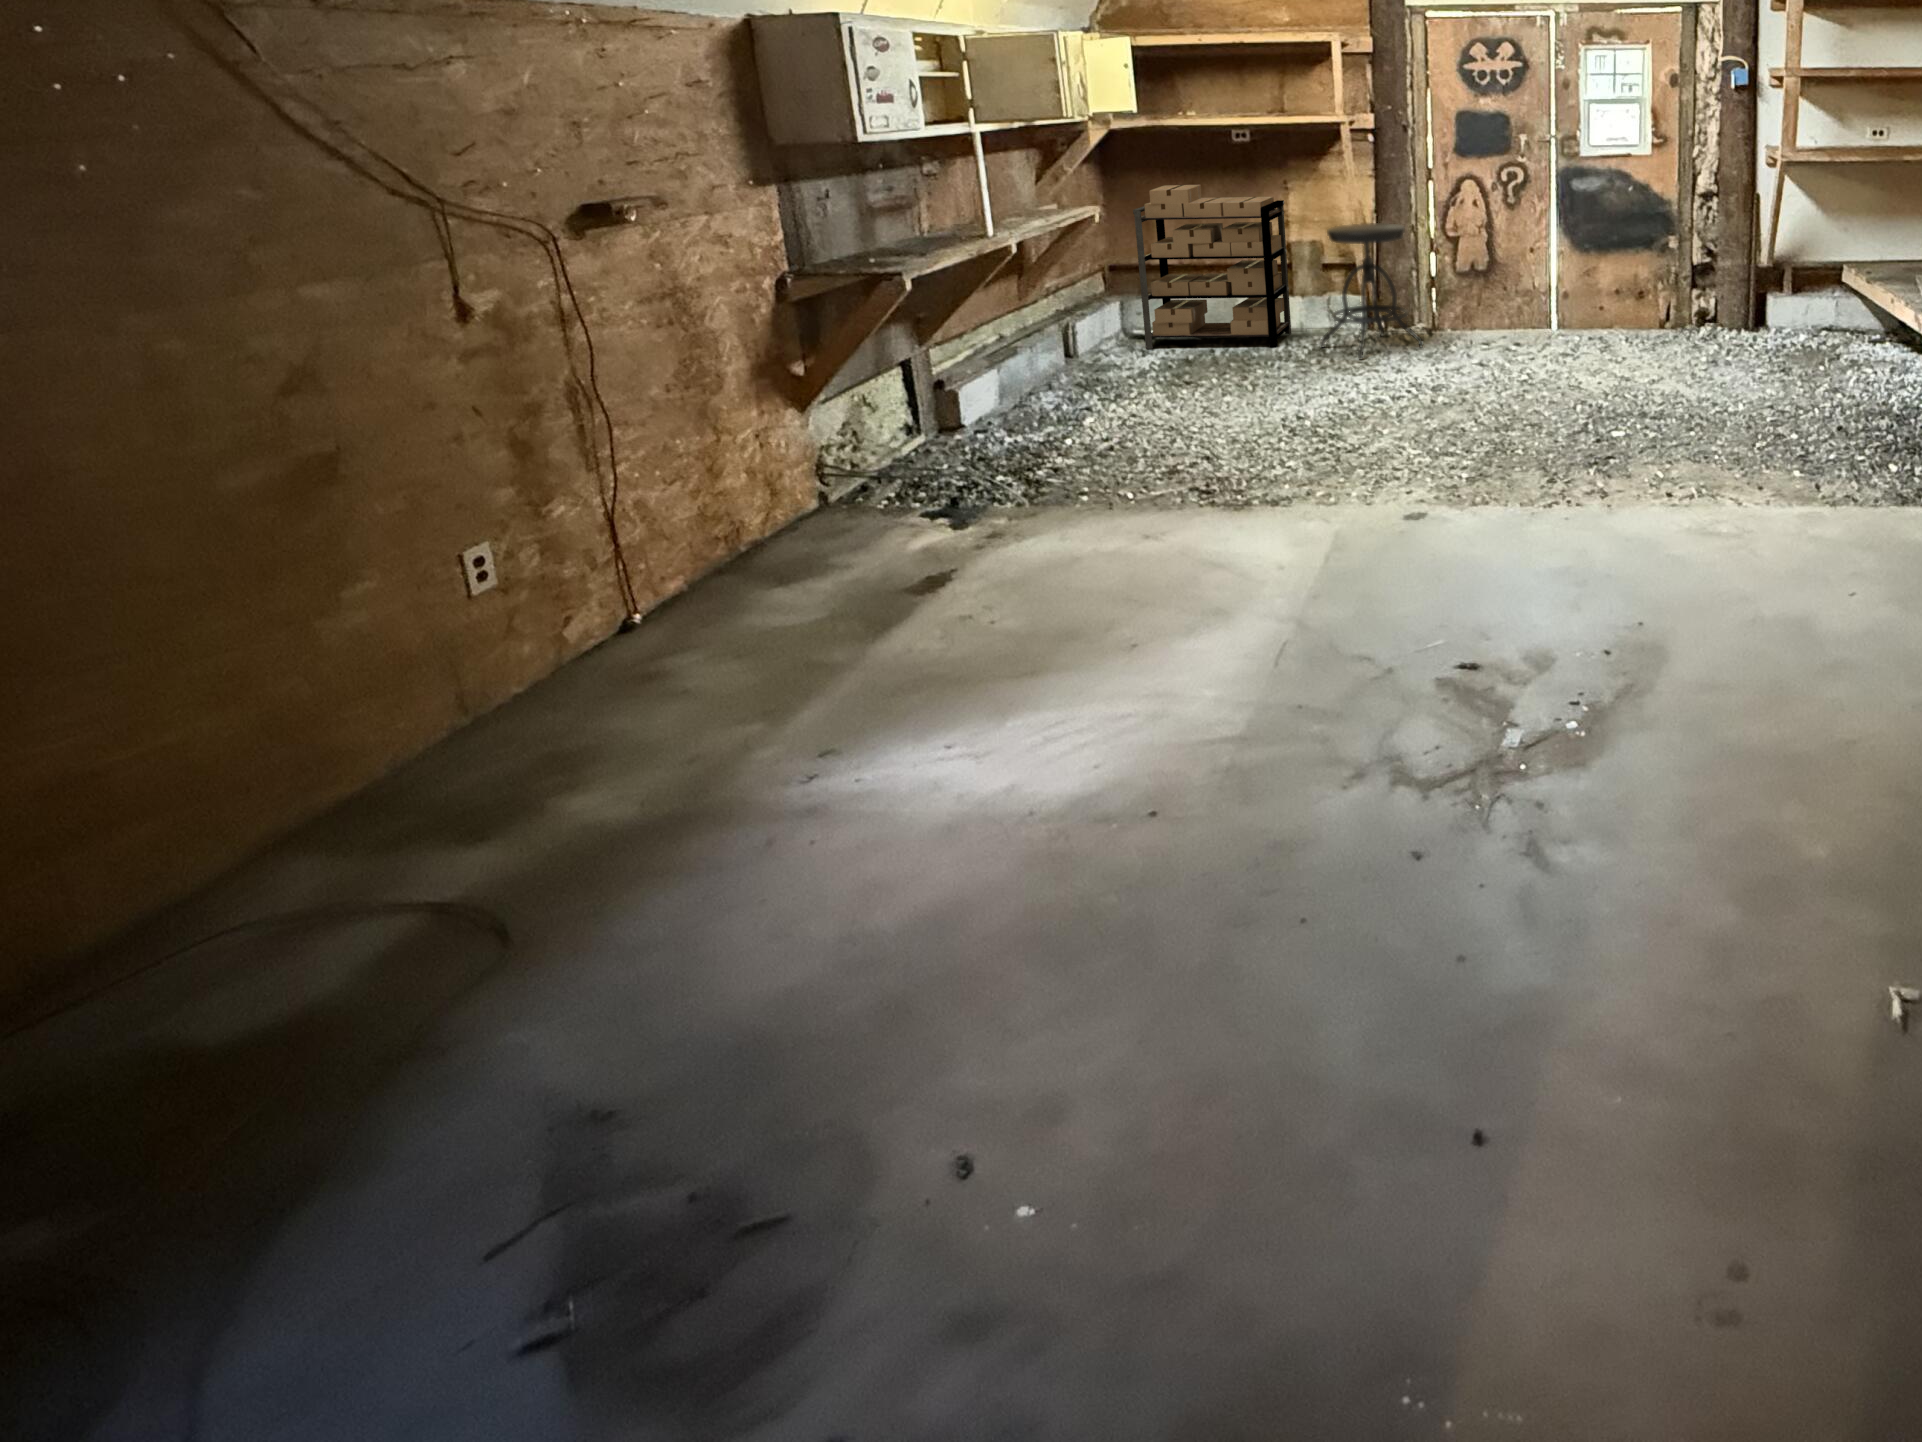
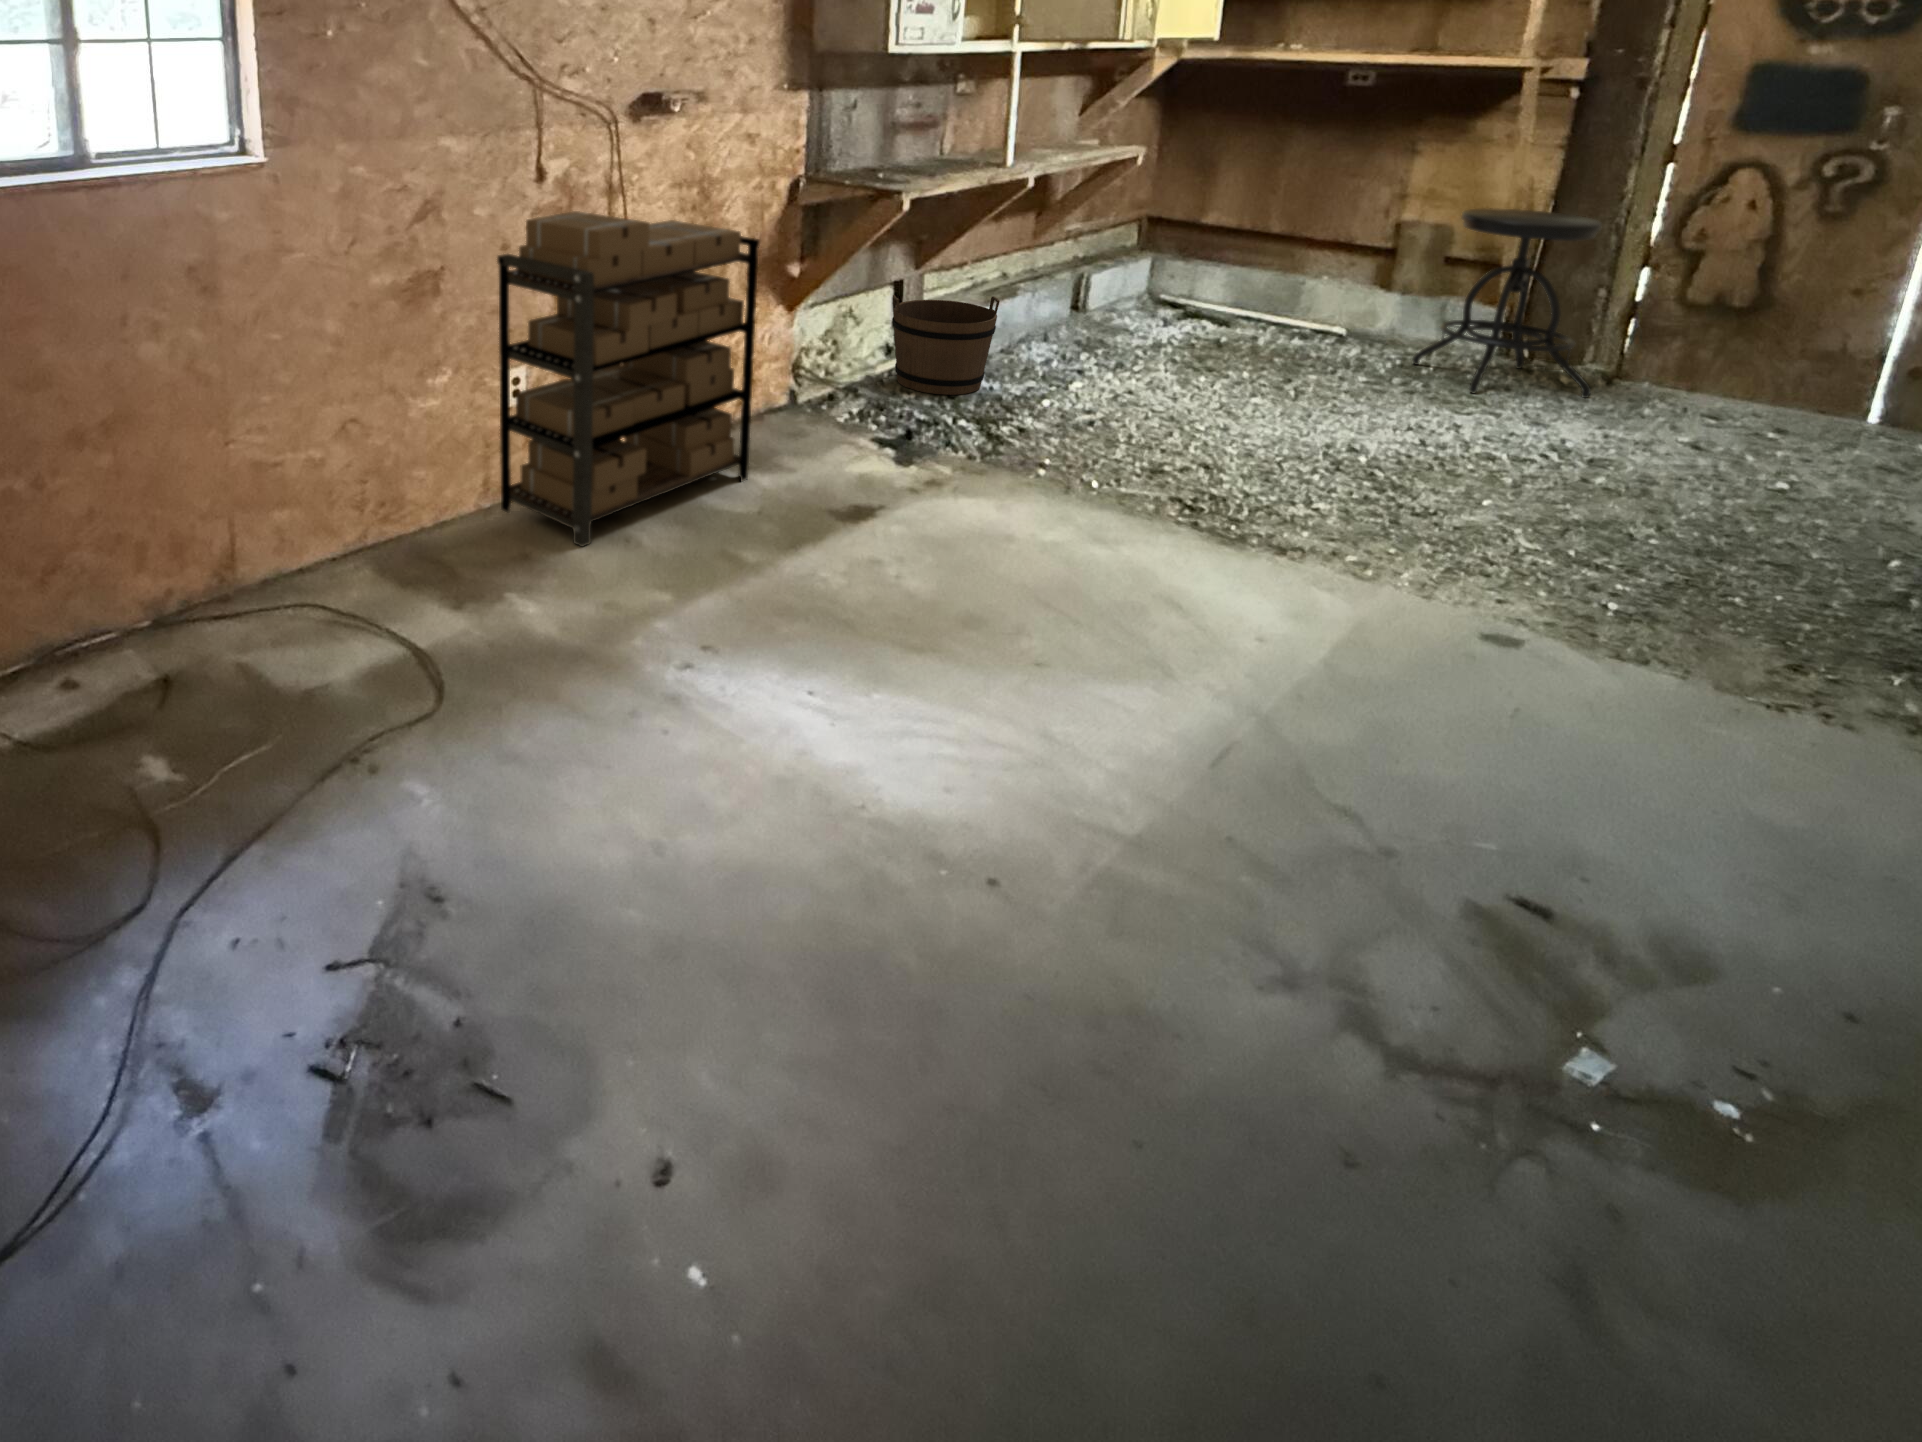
shelving unit: present [1133,185,1291,349] -> present [497,211,760,547]
bucket: none [903,357,1010,461] -> present [892,295,1000,395]

